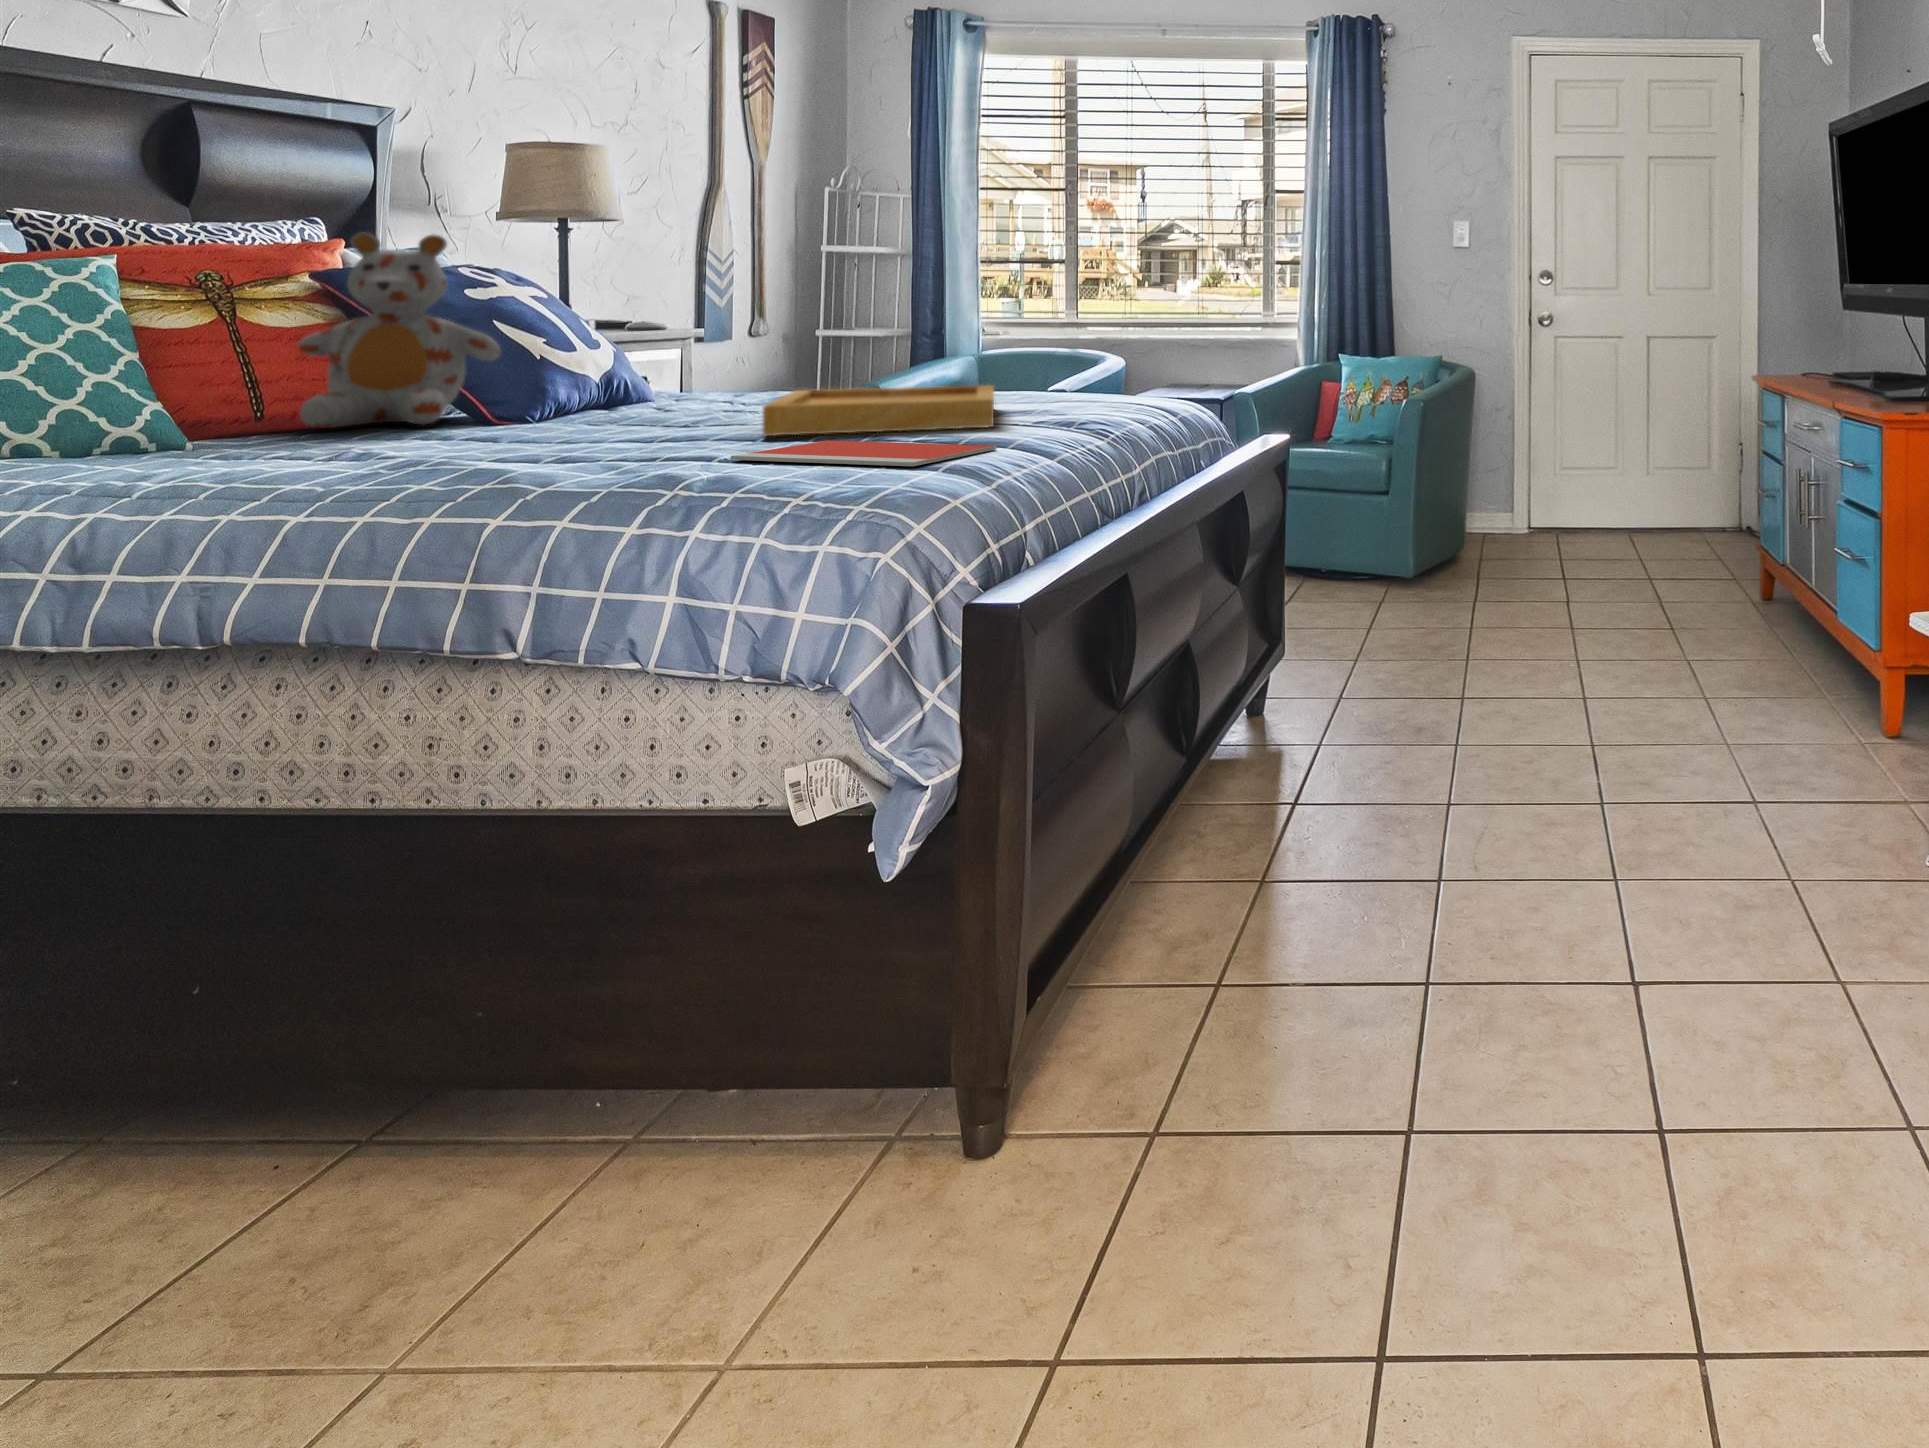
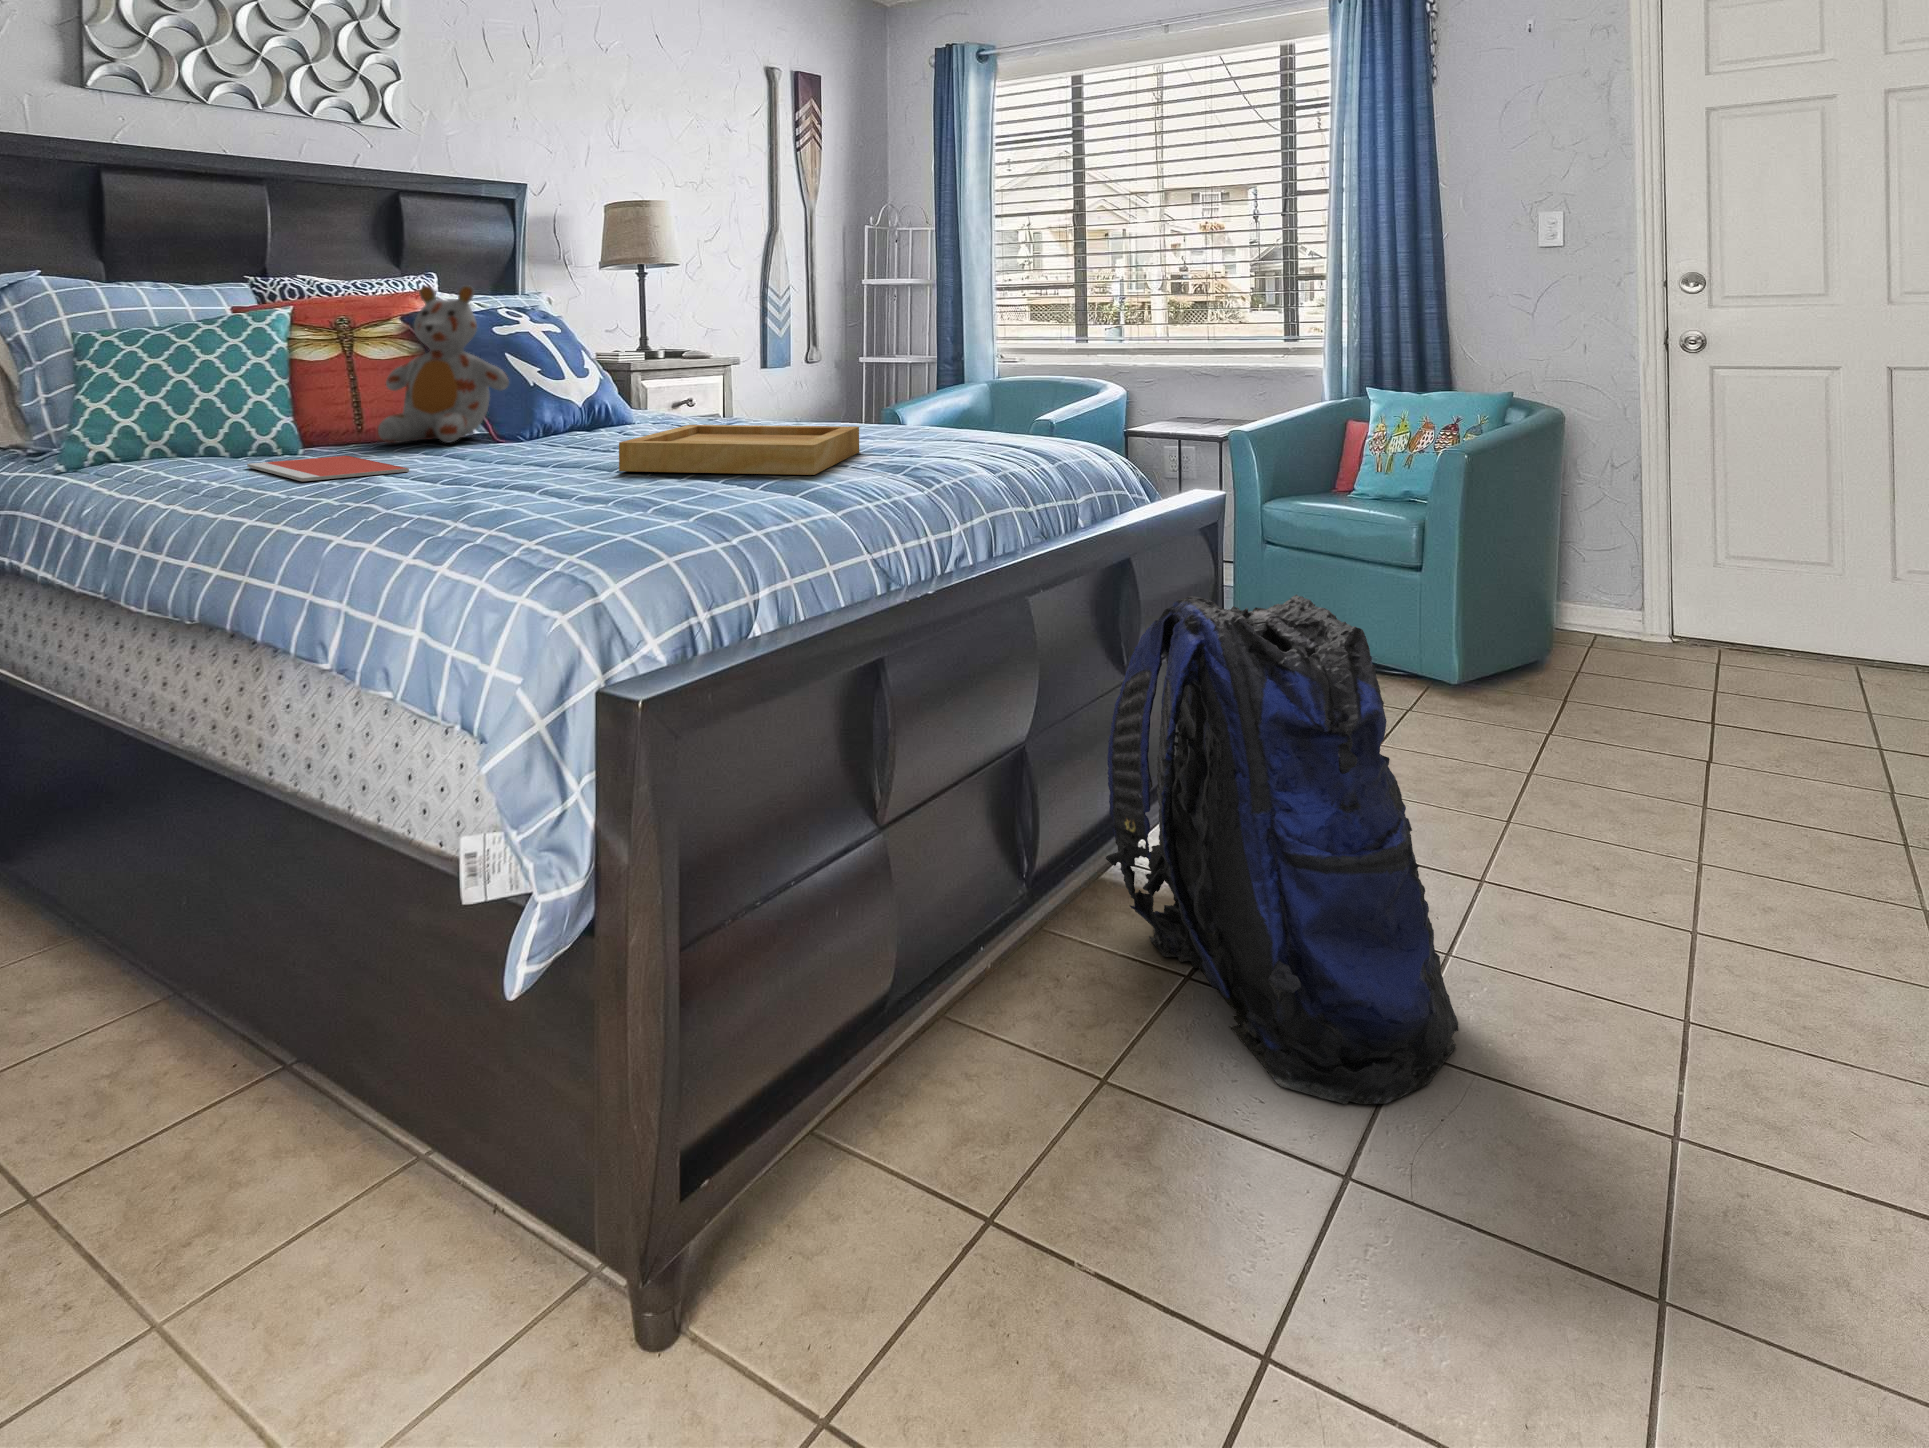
notebook: present [731,440,996,466] -> present [247,456,409,481]
backpack: none [1249,498,1501,848] -> present [1106,595,1458,1104]

